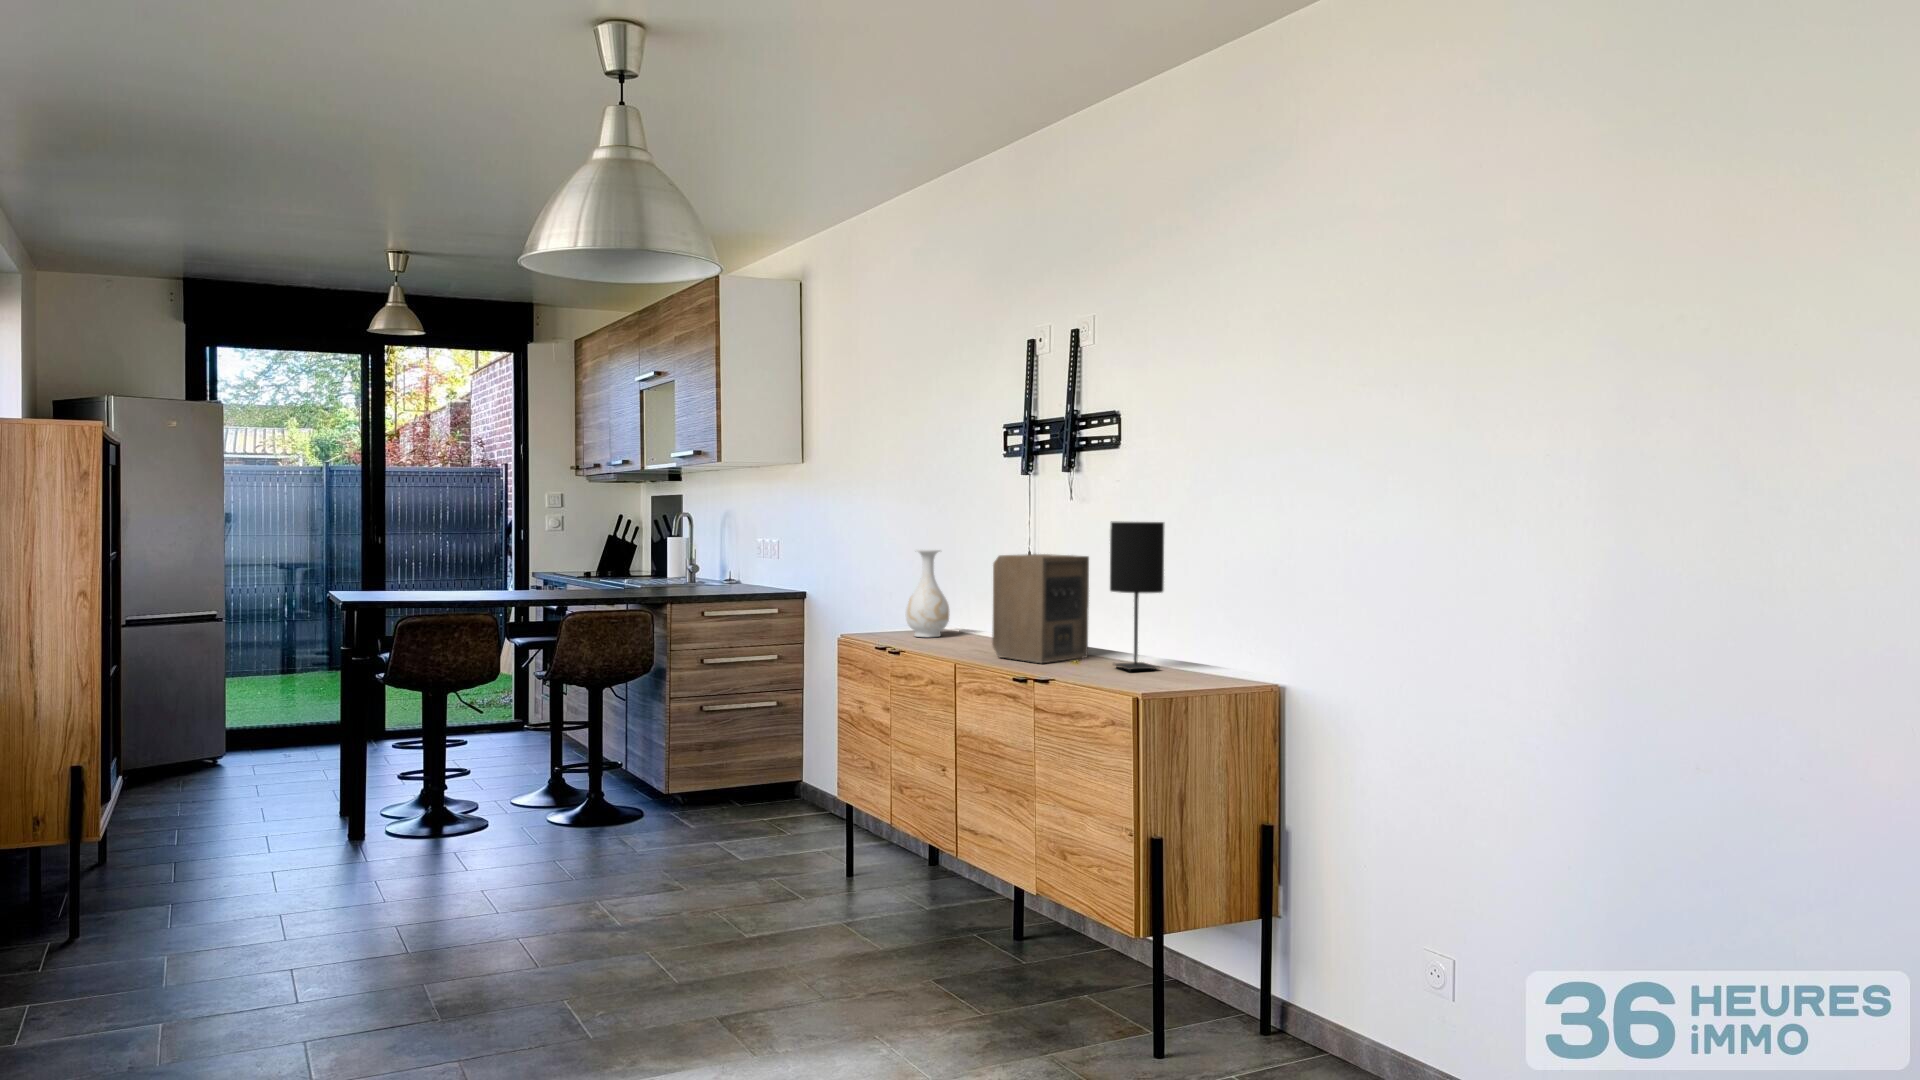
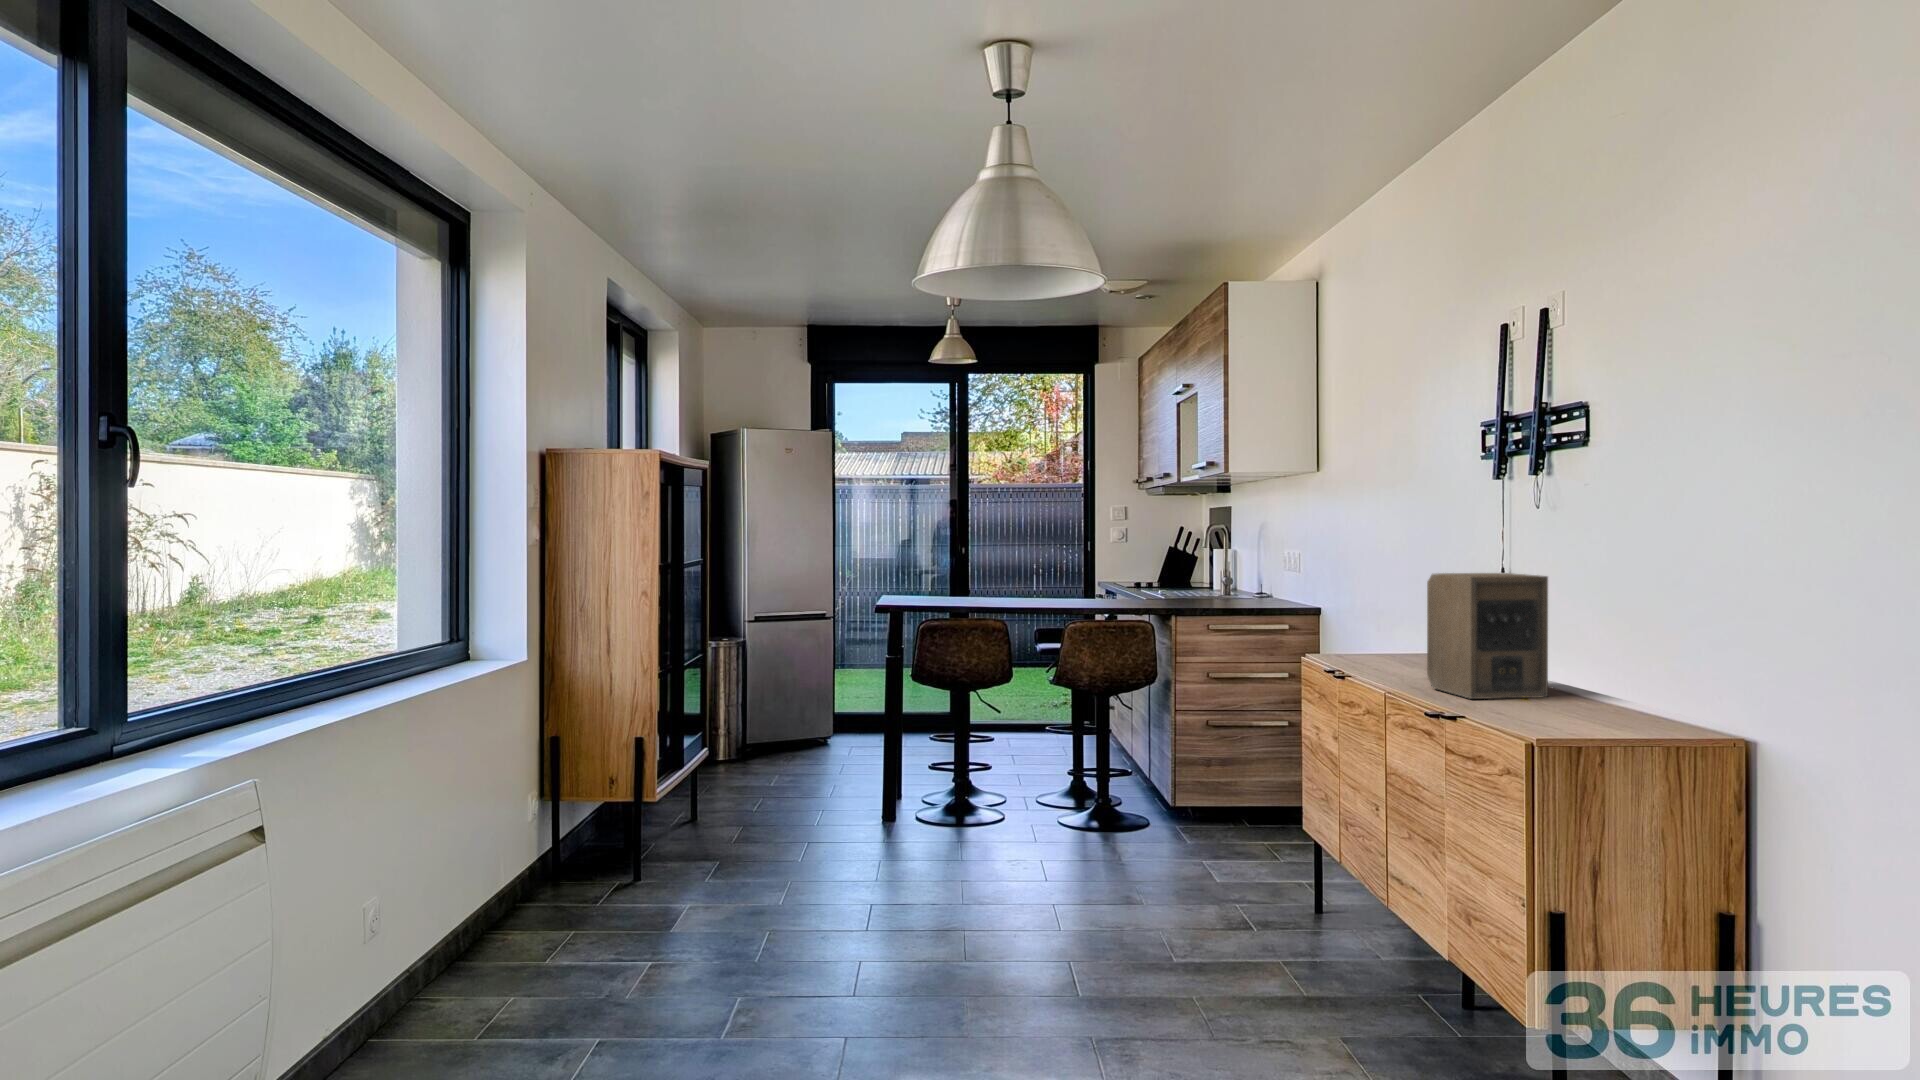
table lamp: present [1110,522,1164,671] -> none [1545,535,1621,719]
vase: present [906,550,949,637] -> none [1372,565,1424,662]

